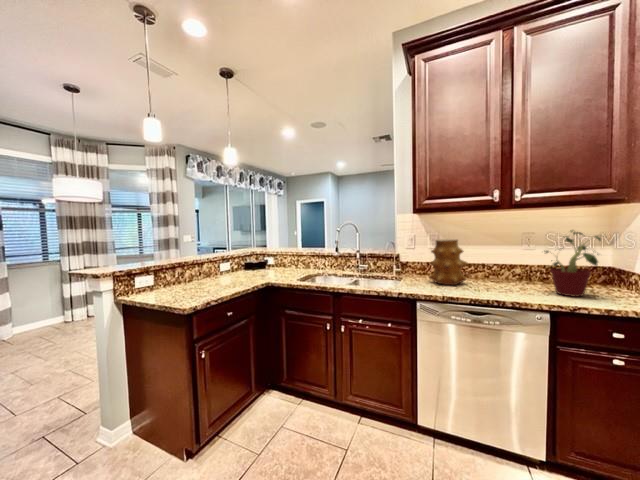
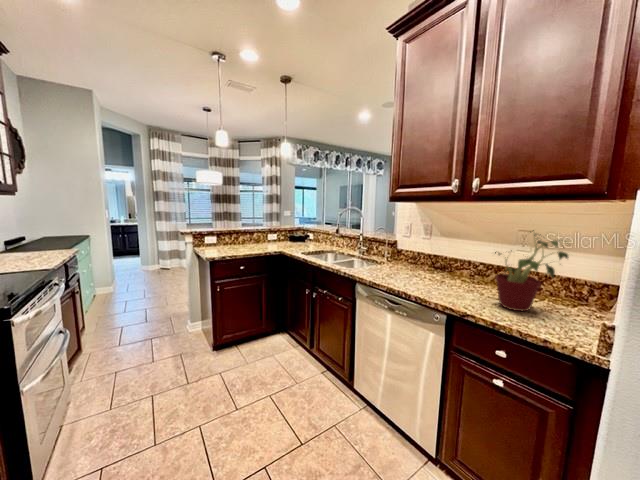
vase: present [429,239,467,285] -> none [399,229,437,277]

